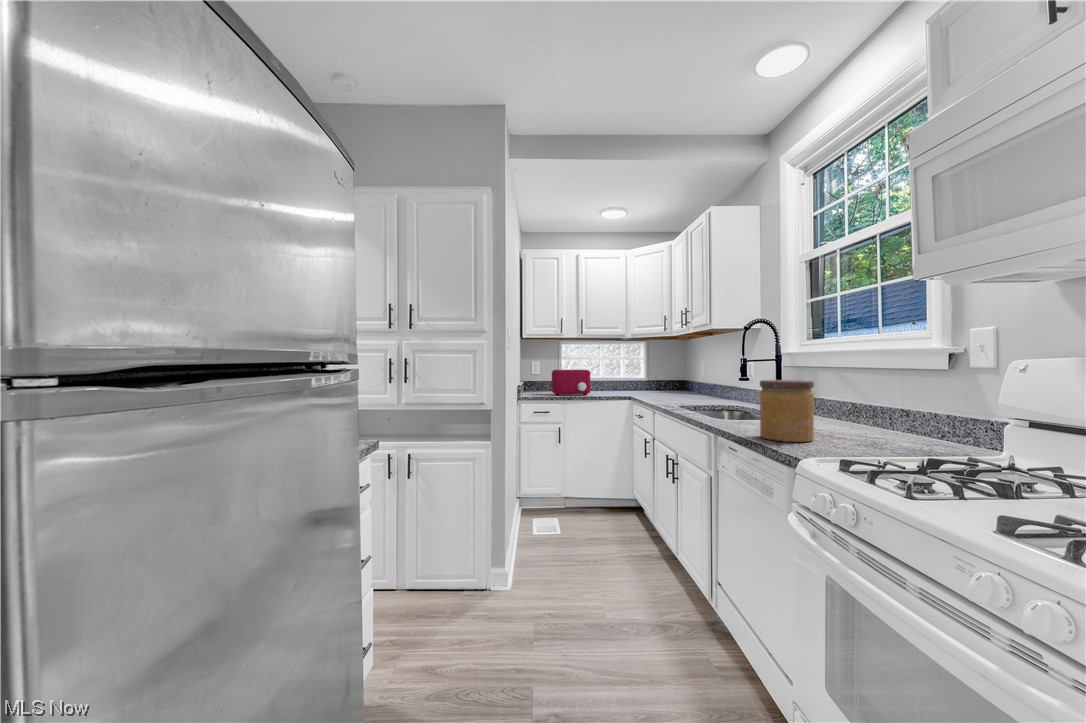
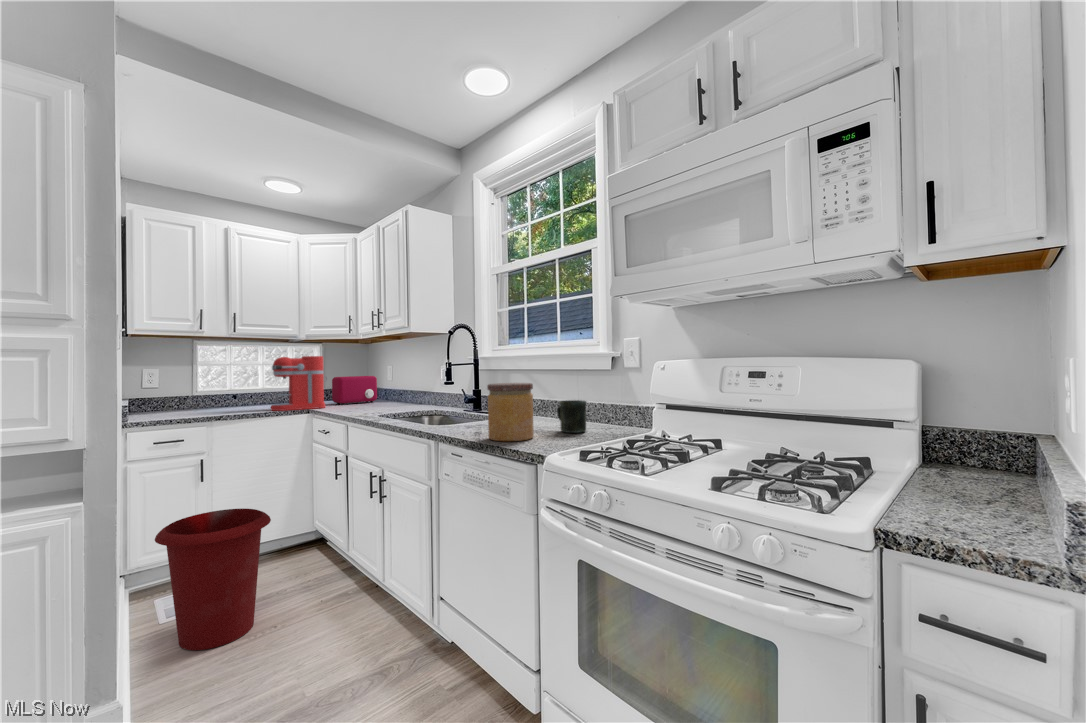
coffee maker: none [602,351,646,396] -> present [271,356,327,411]
toaster: present [552,370,590,395] -> present [332,376,377,405]
mug: none [855,404,895,442] -> present [557,400,586,433]
waste bin: none [518,468,590,568] -> present [155,509,271,650]

